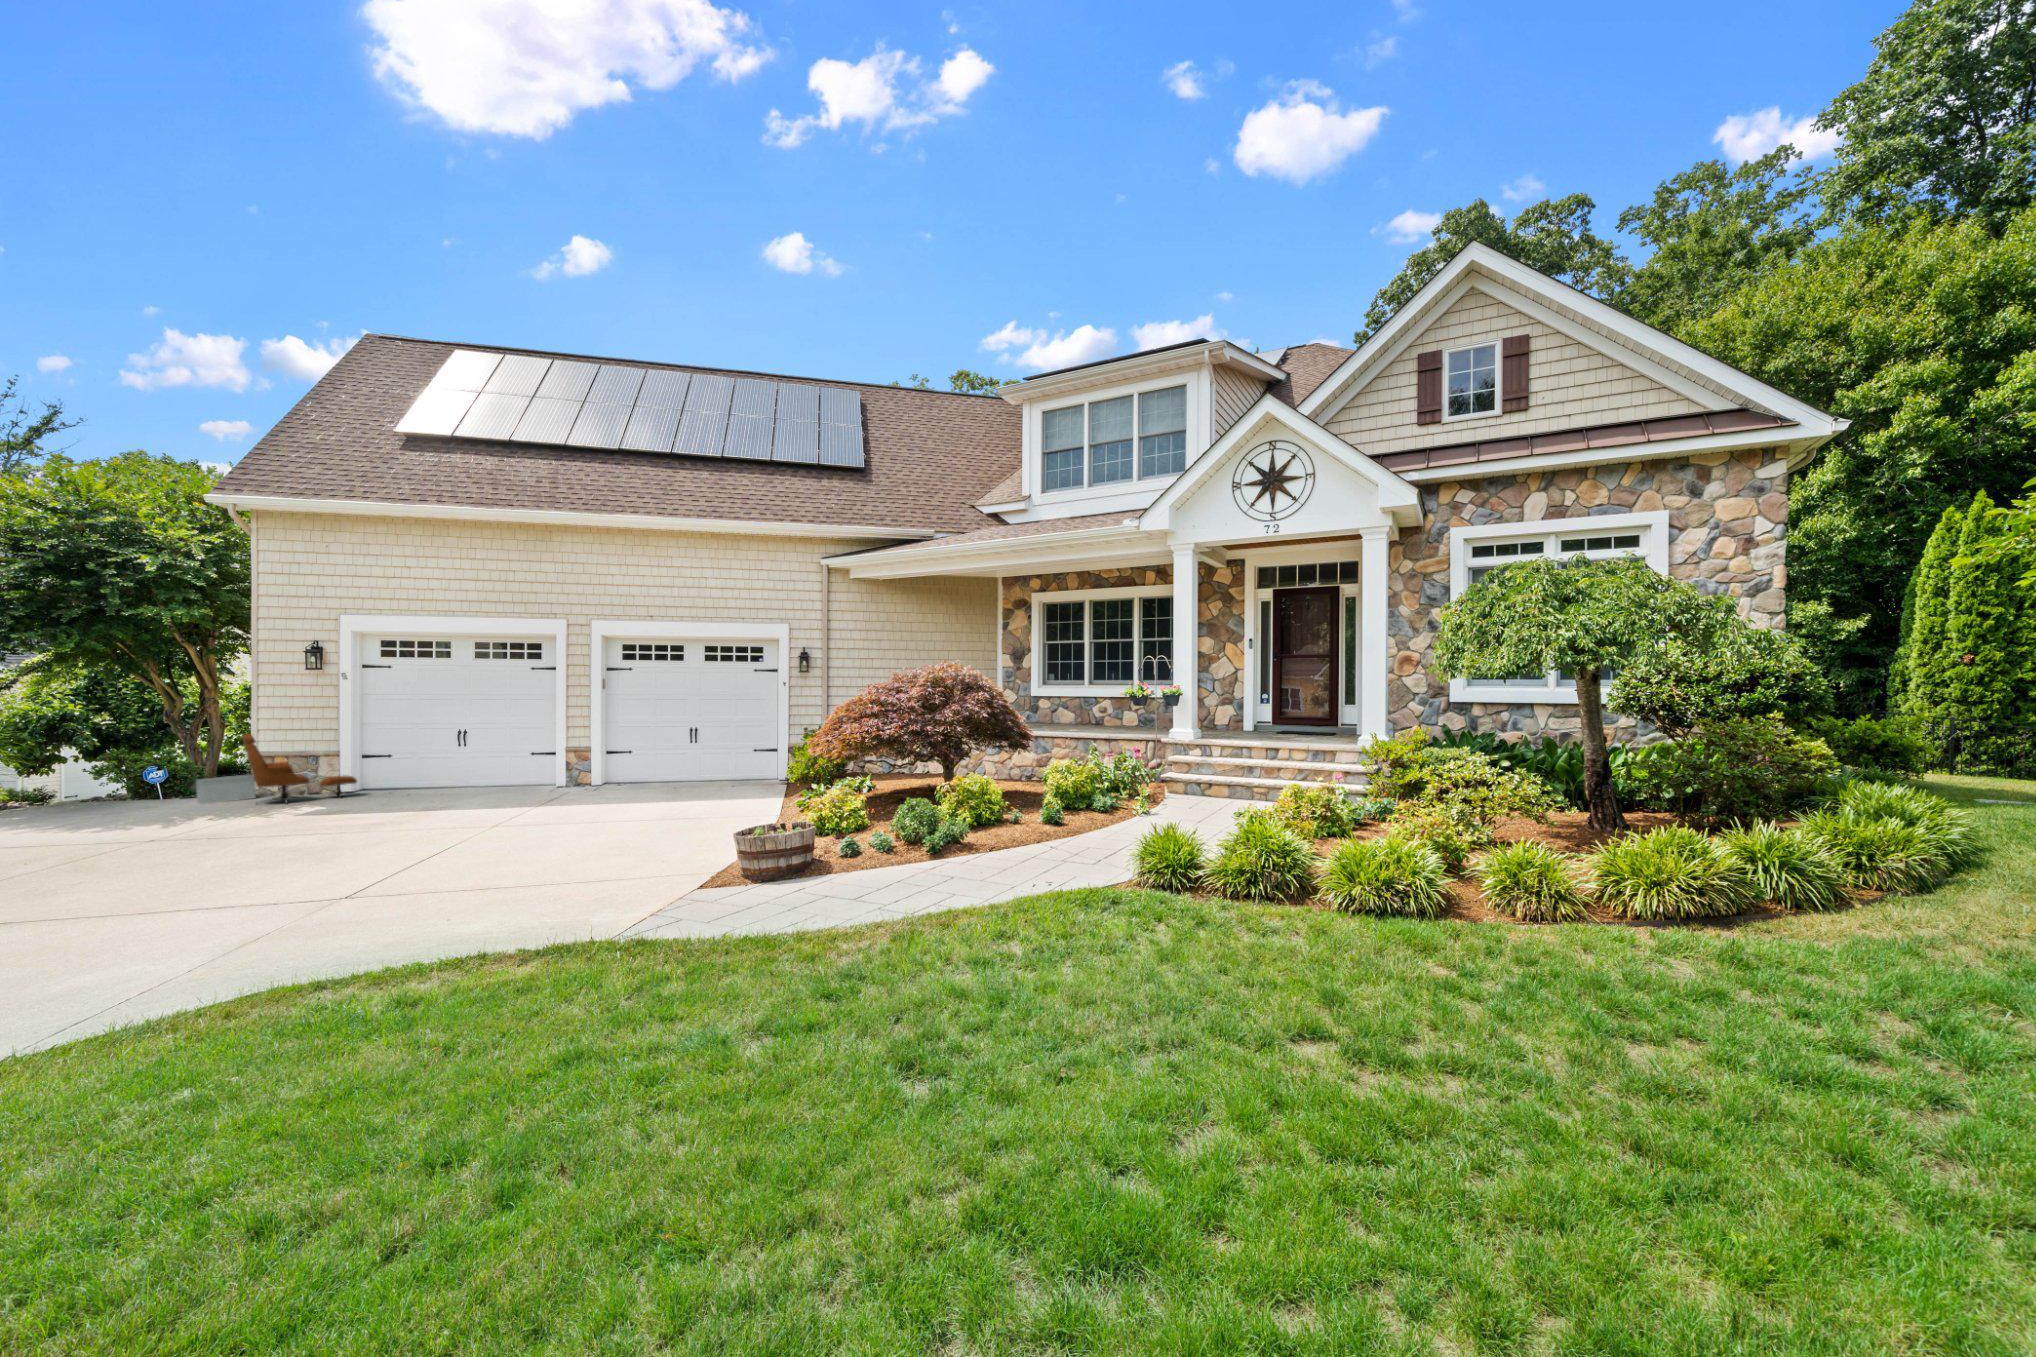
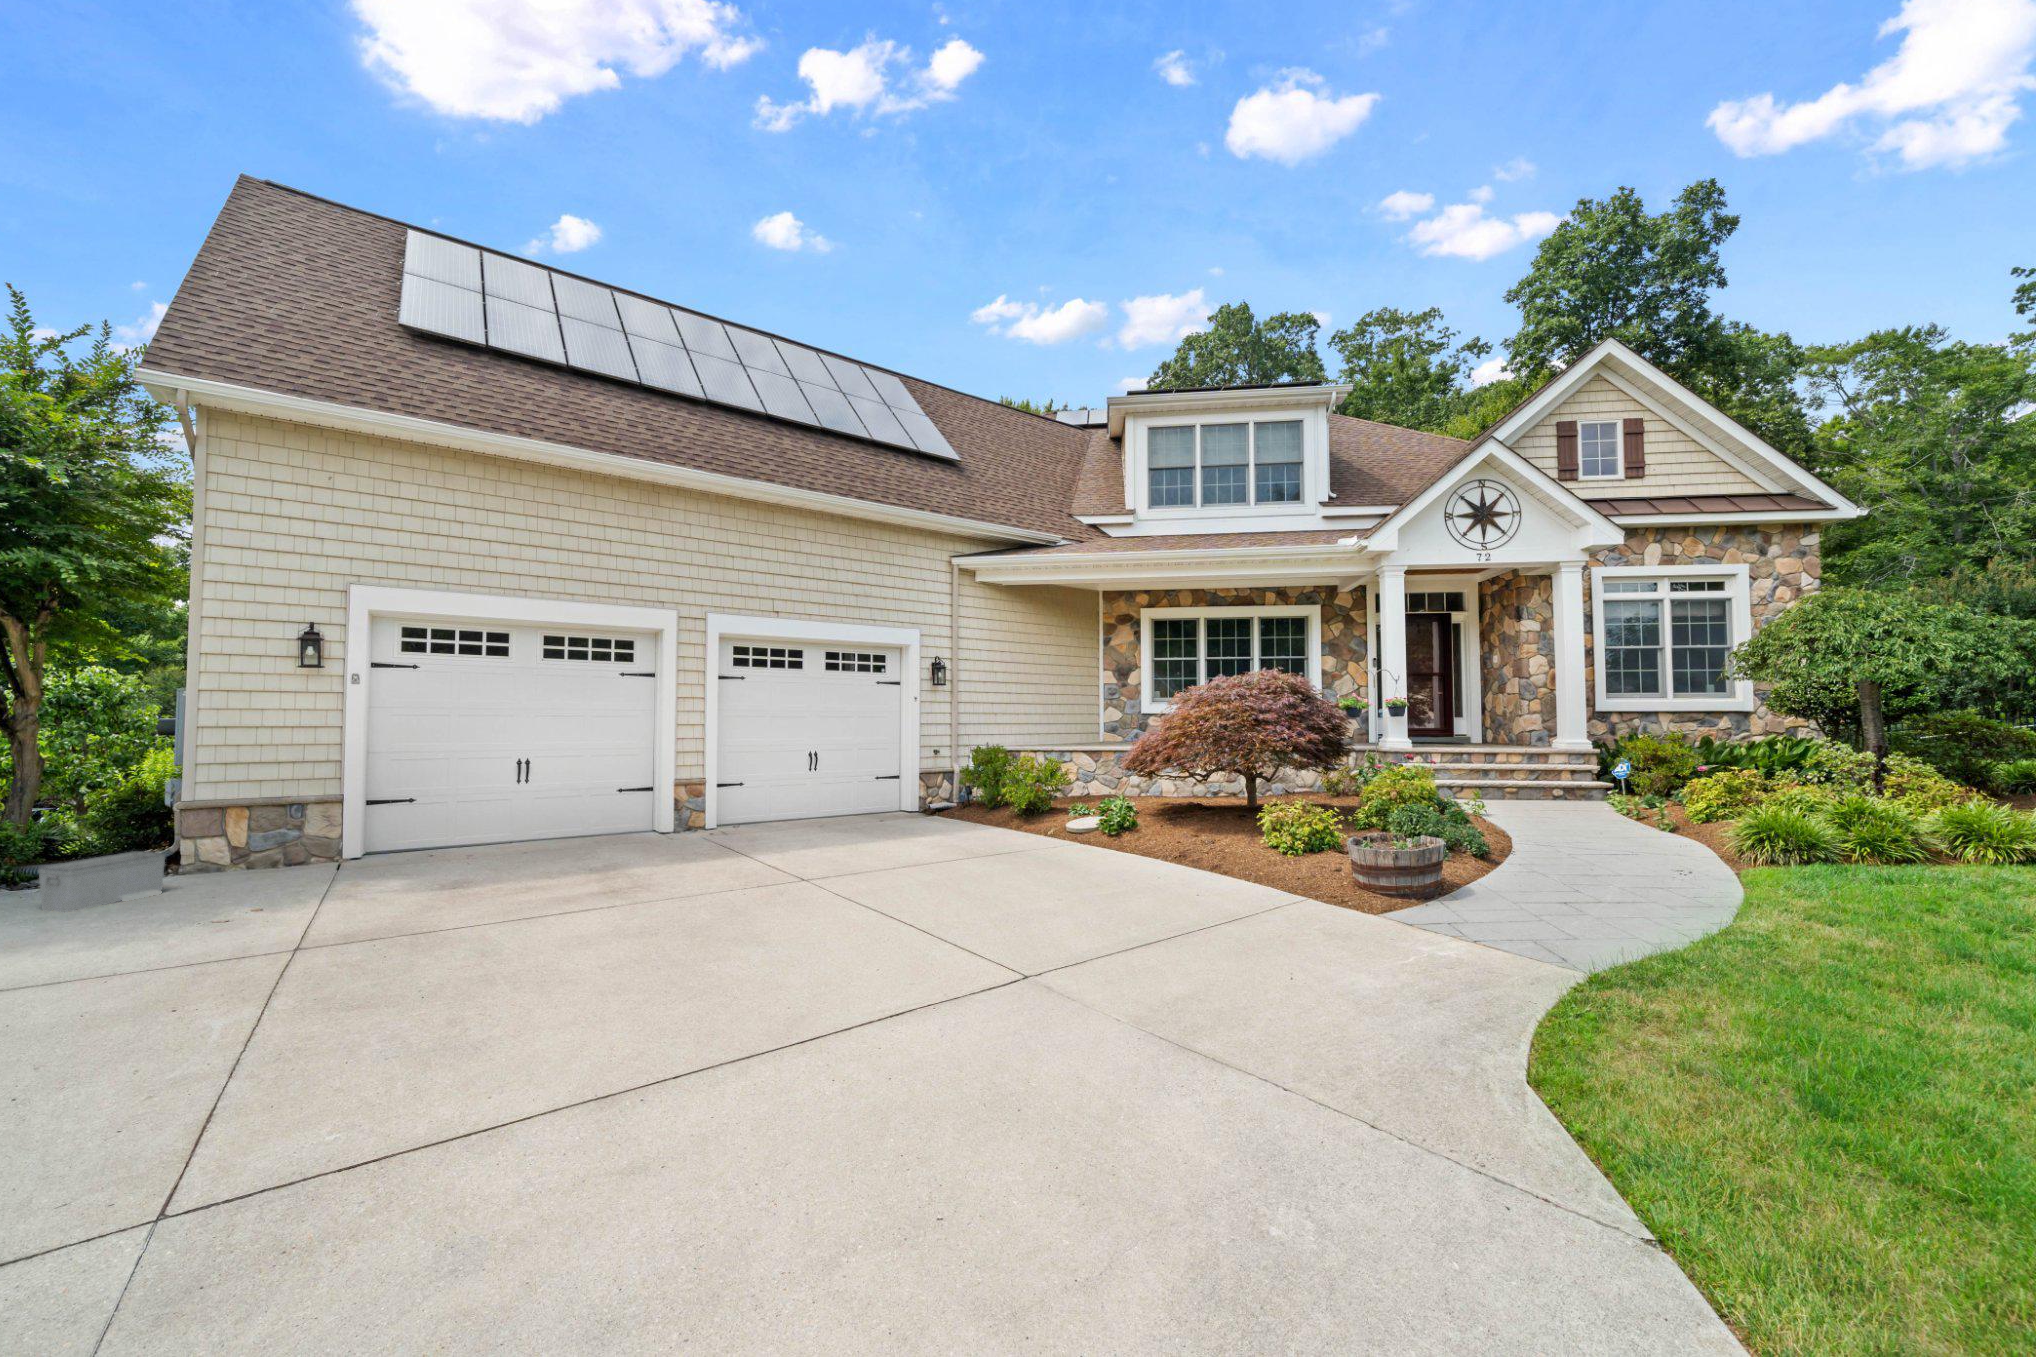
lounge chair: present [242,734,357,803] -> none [186,777,373,903]

